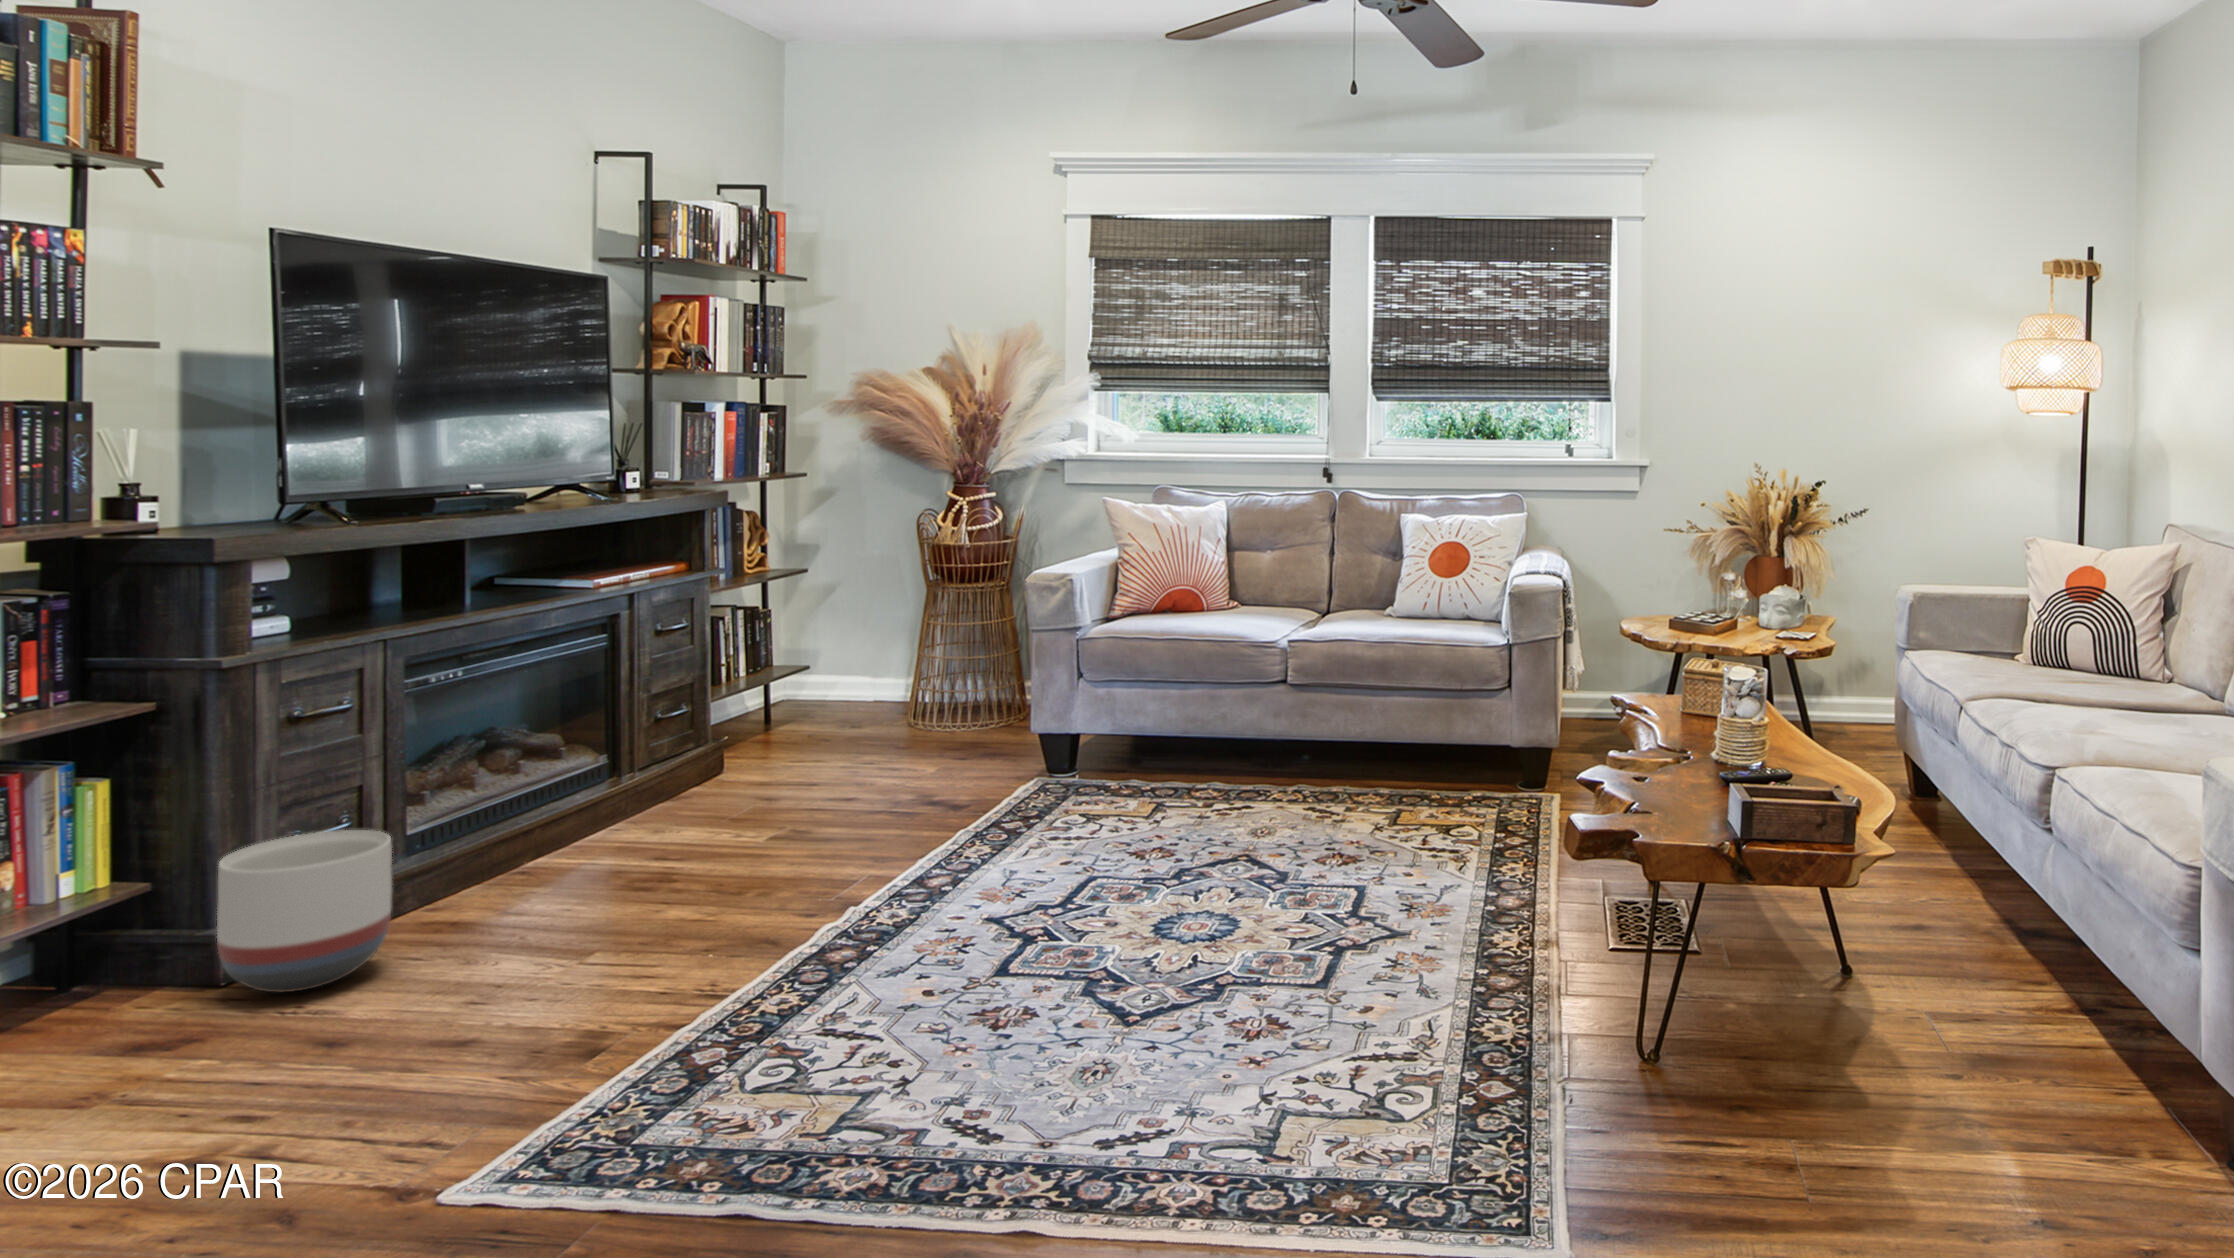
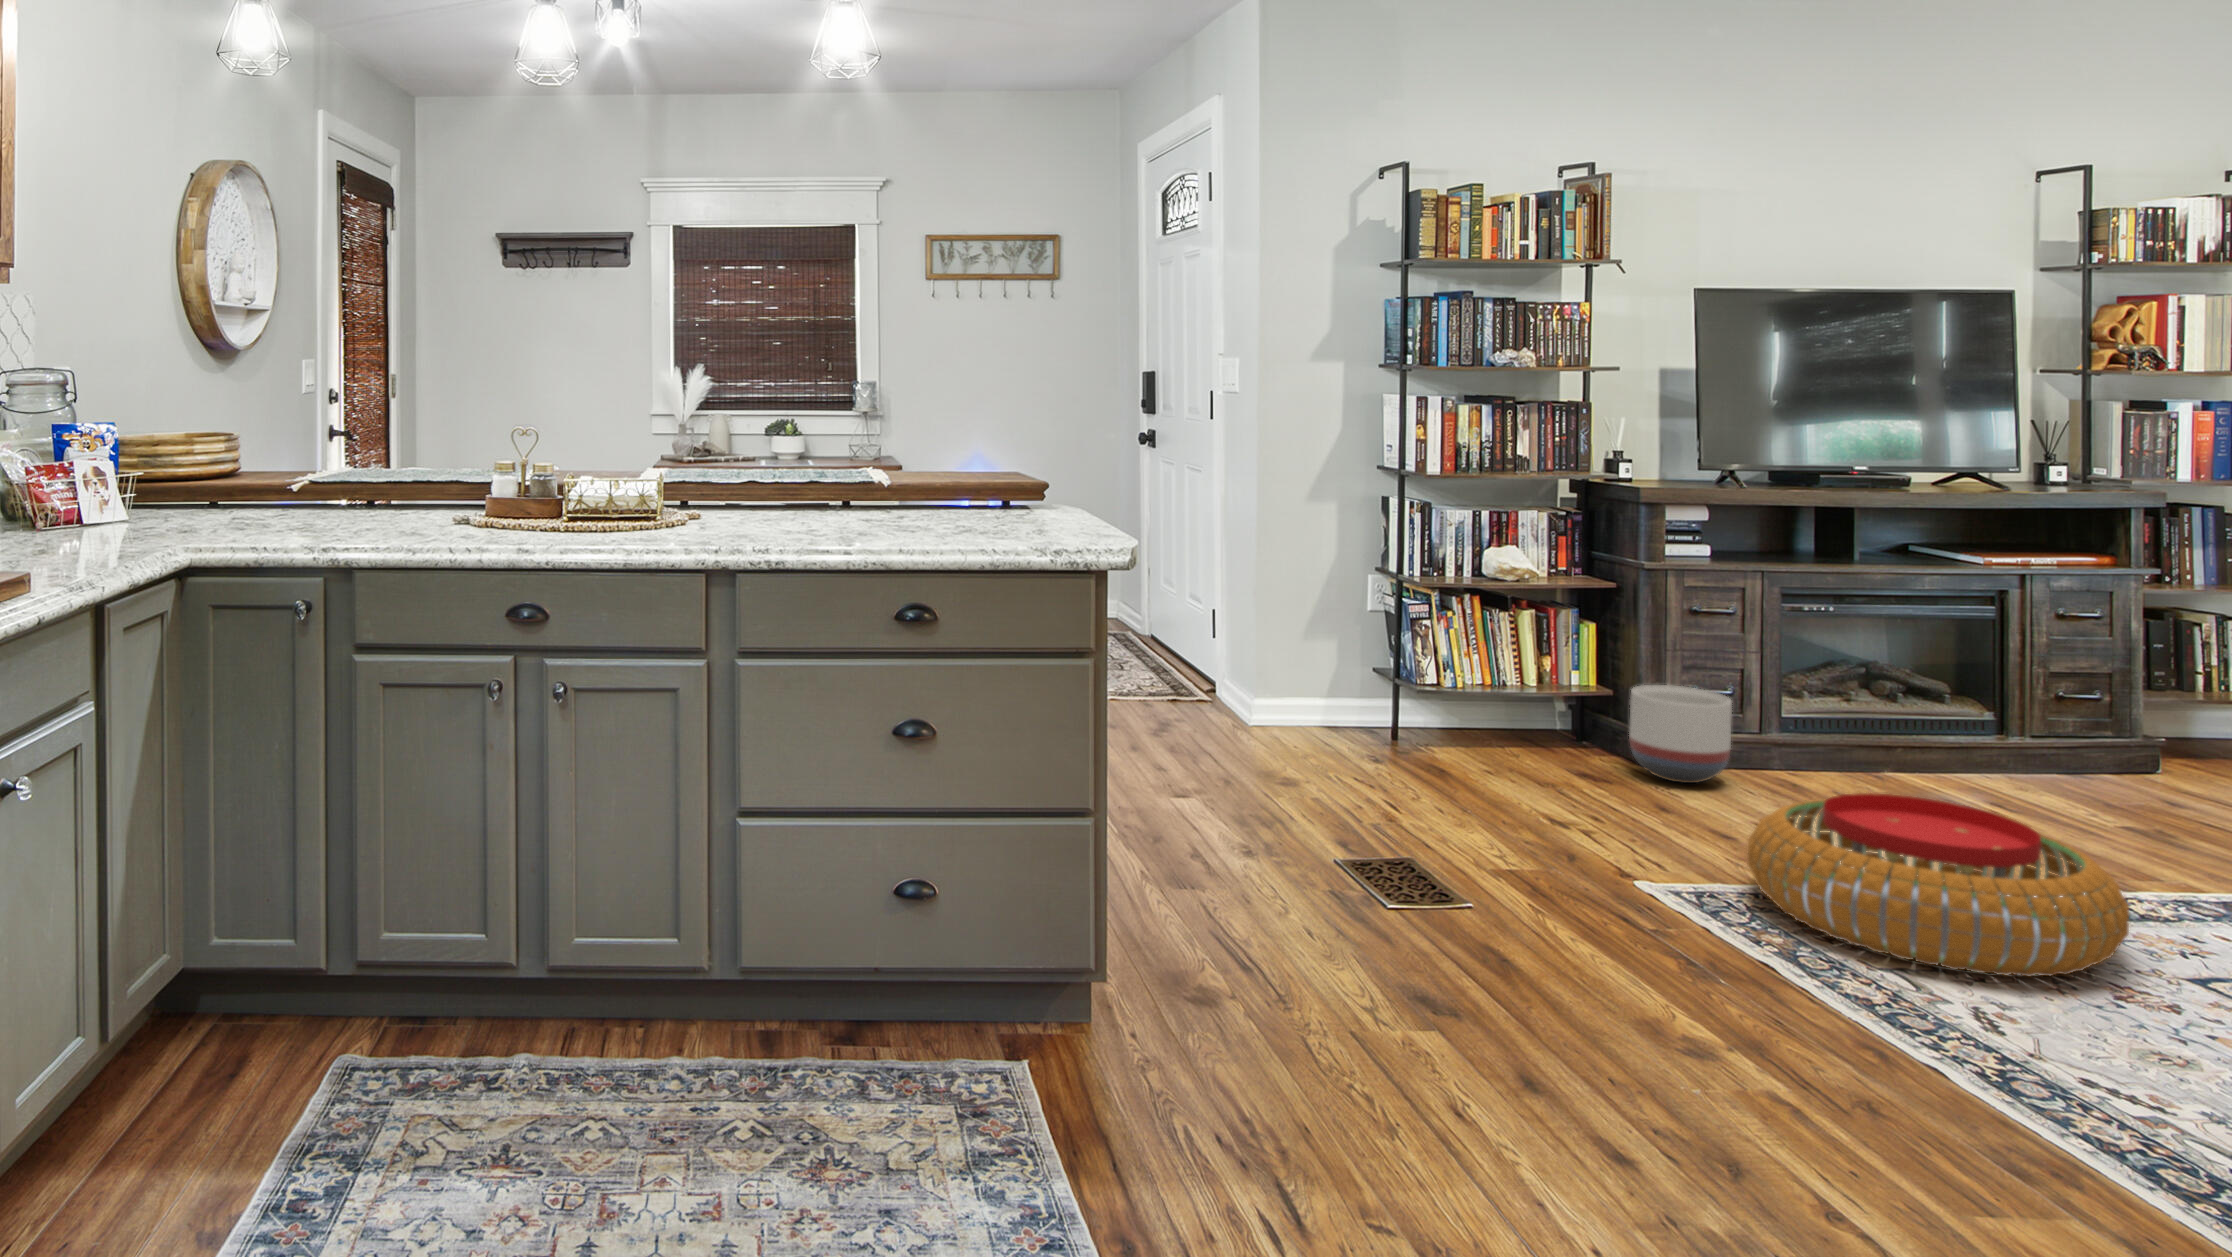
pouf: none [572,874,1000,1127] -> present [1748,793,2130,976]

